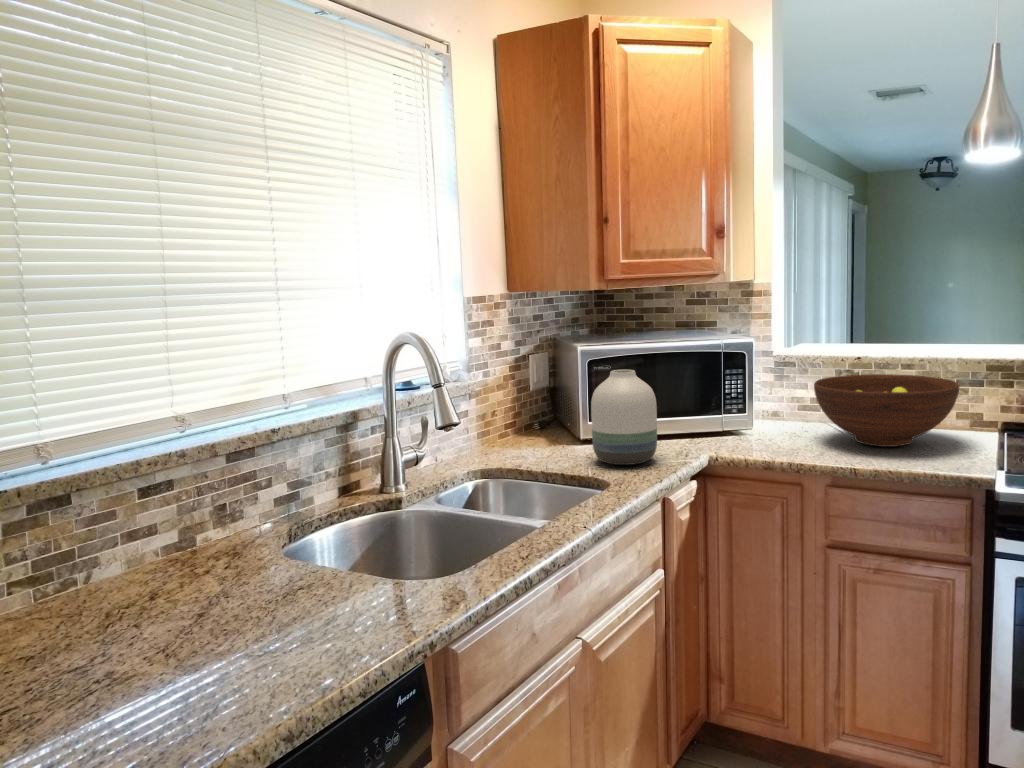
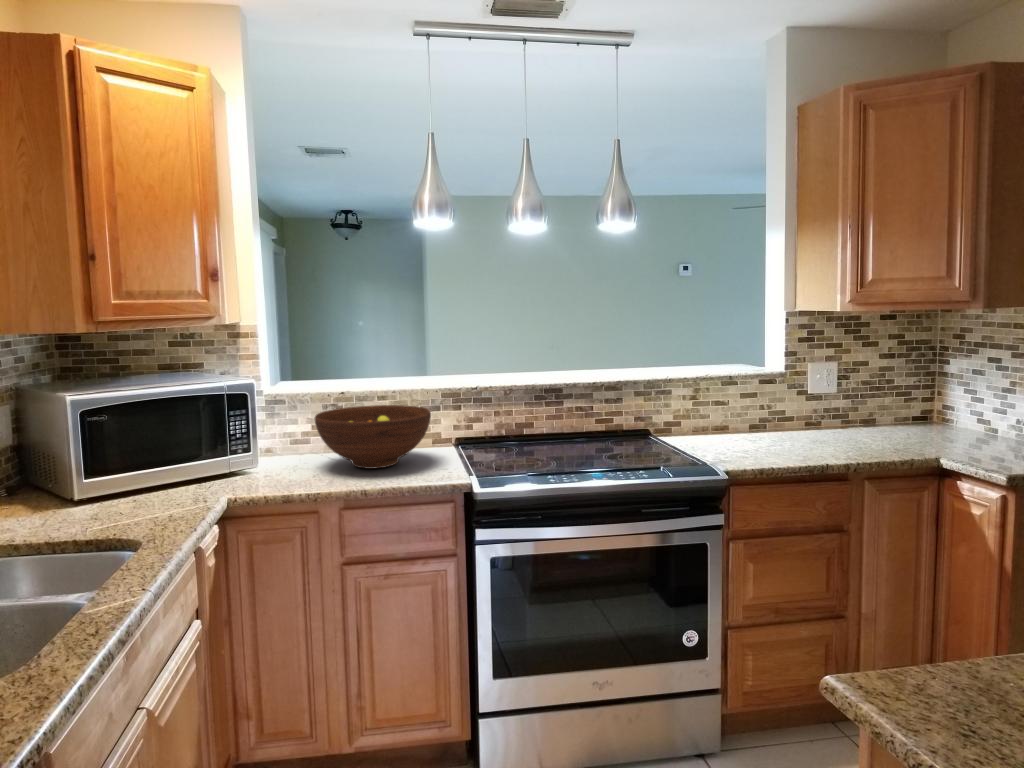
vase: present [591,370,657,465] -> none [88,417,170,523]

